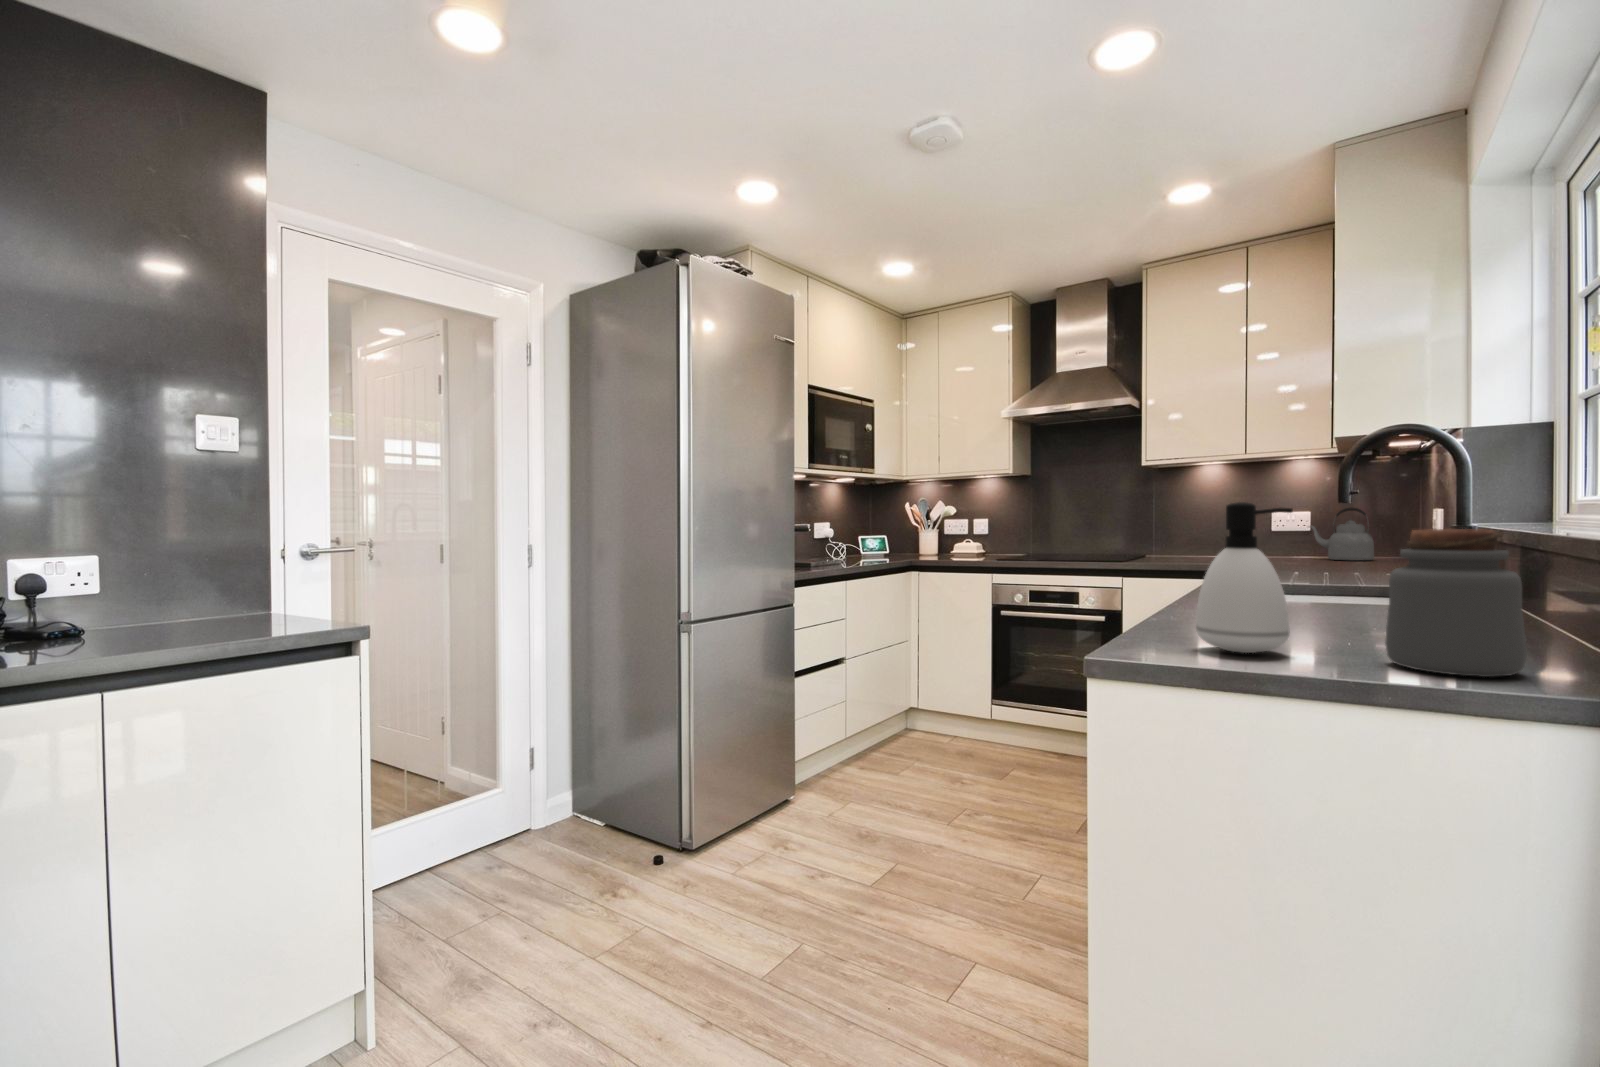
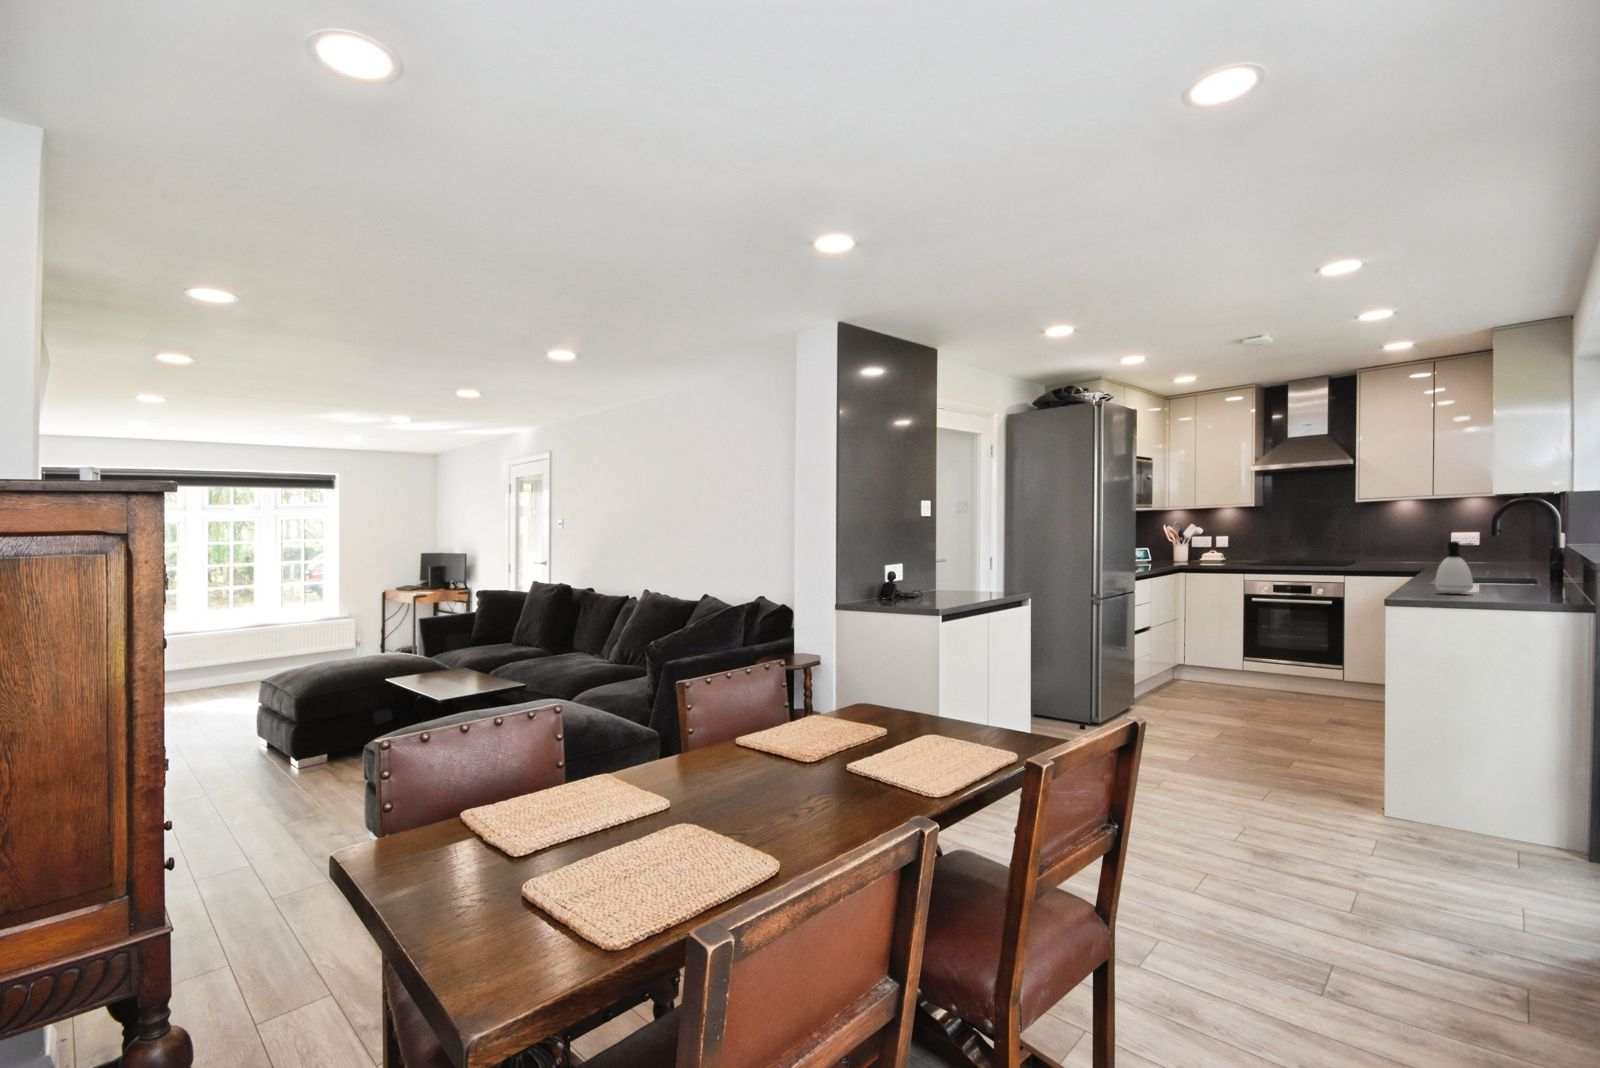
kettle: present [1310,507,1374,560] -> none [1476,531,1526,566]
jar: present [1385,529,1527,677] -> none [1509,552,1557,598]

